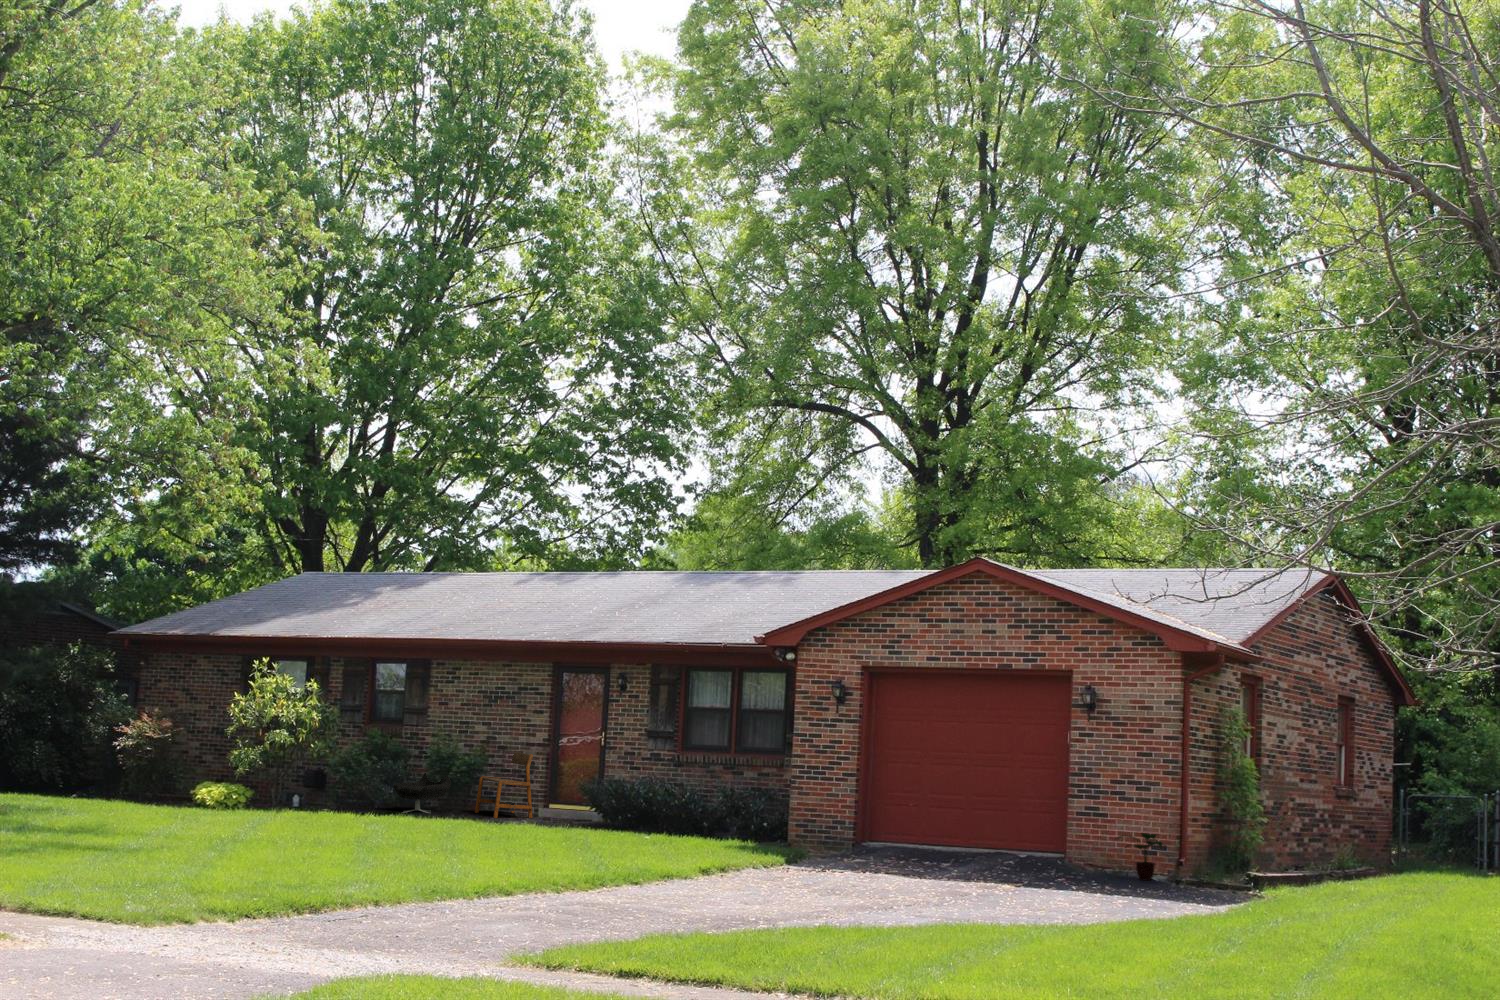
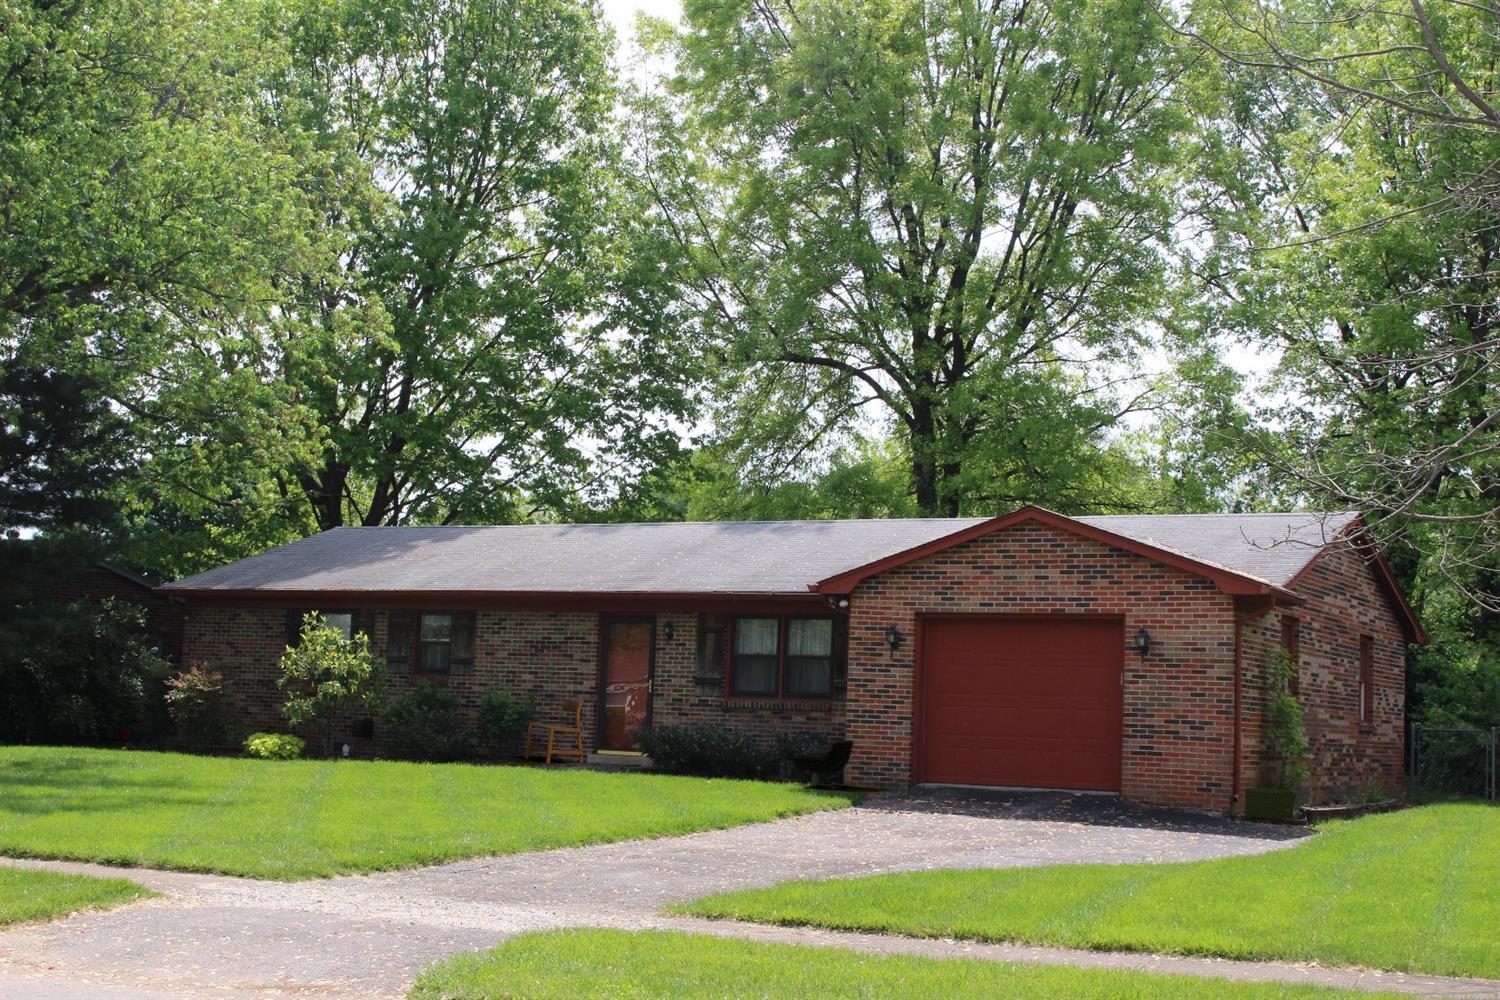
lounge chair: present [394,773,451,813] -> present [792,740,854,787]
potted plant: present [1118,833,1163,881] -> present [108,710,134,740]
storage box: none [1187,852,1236,885] -> present [1245,788,1293,819]

